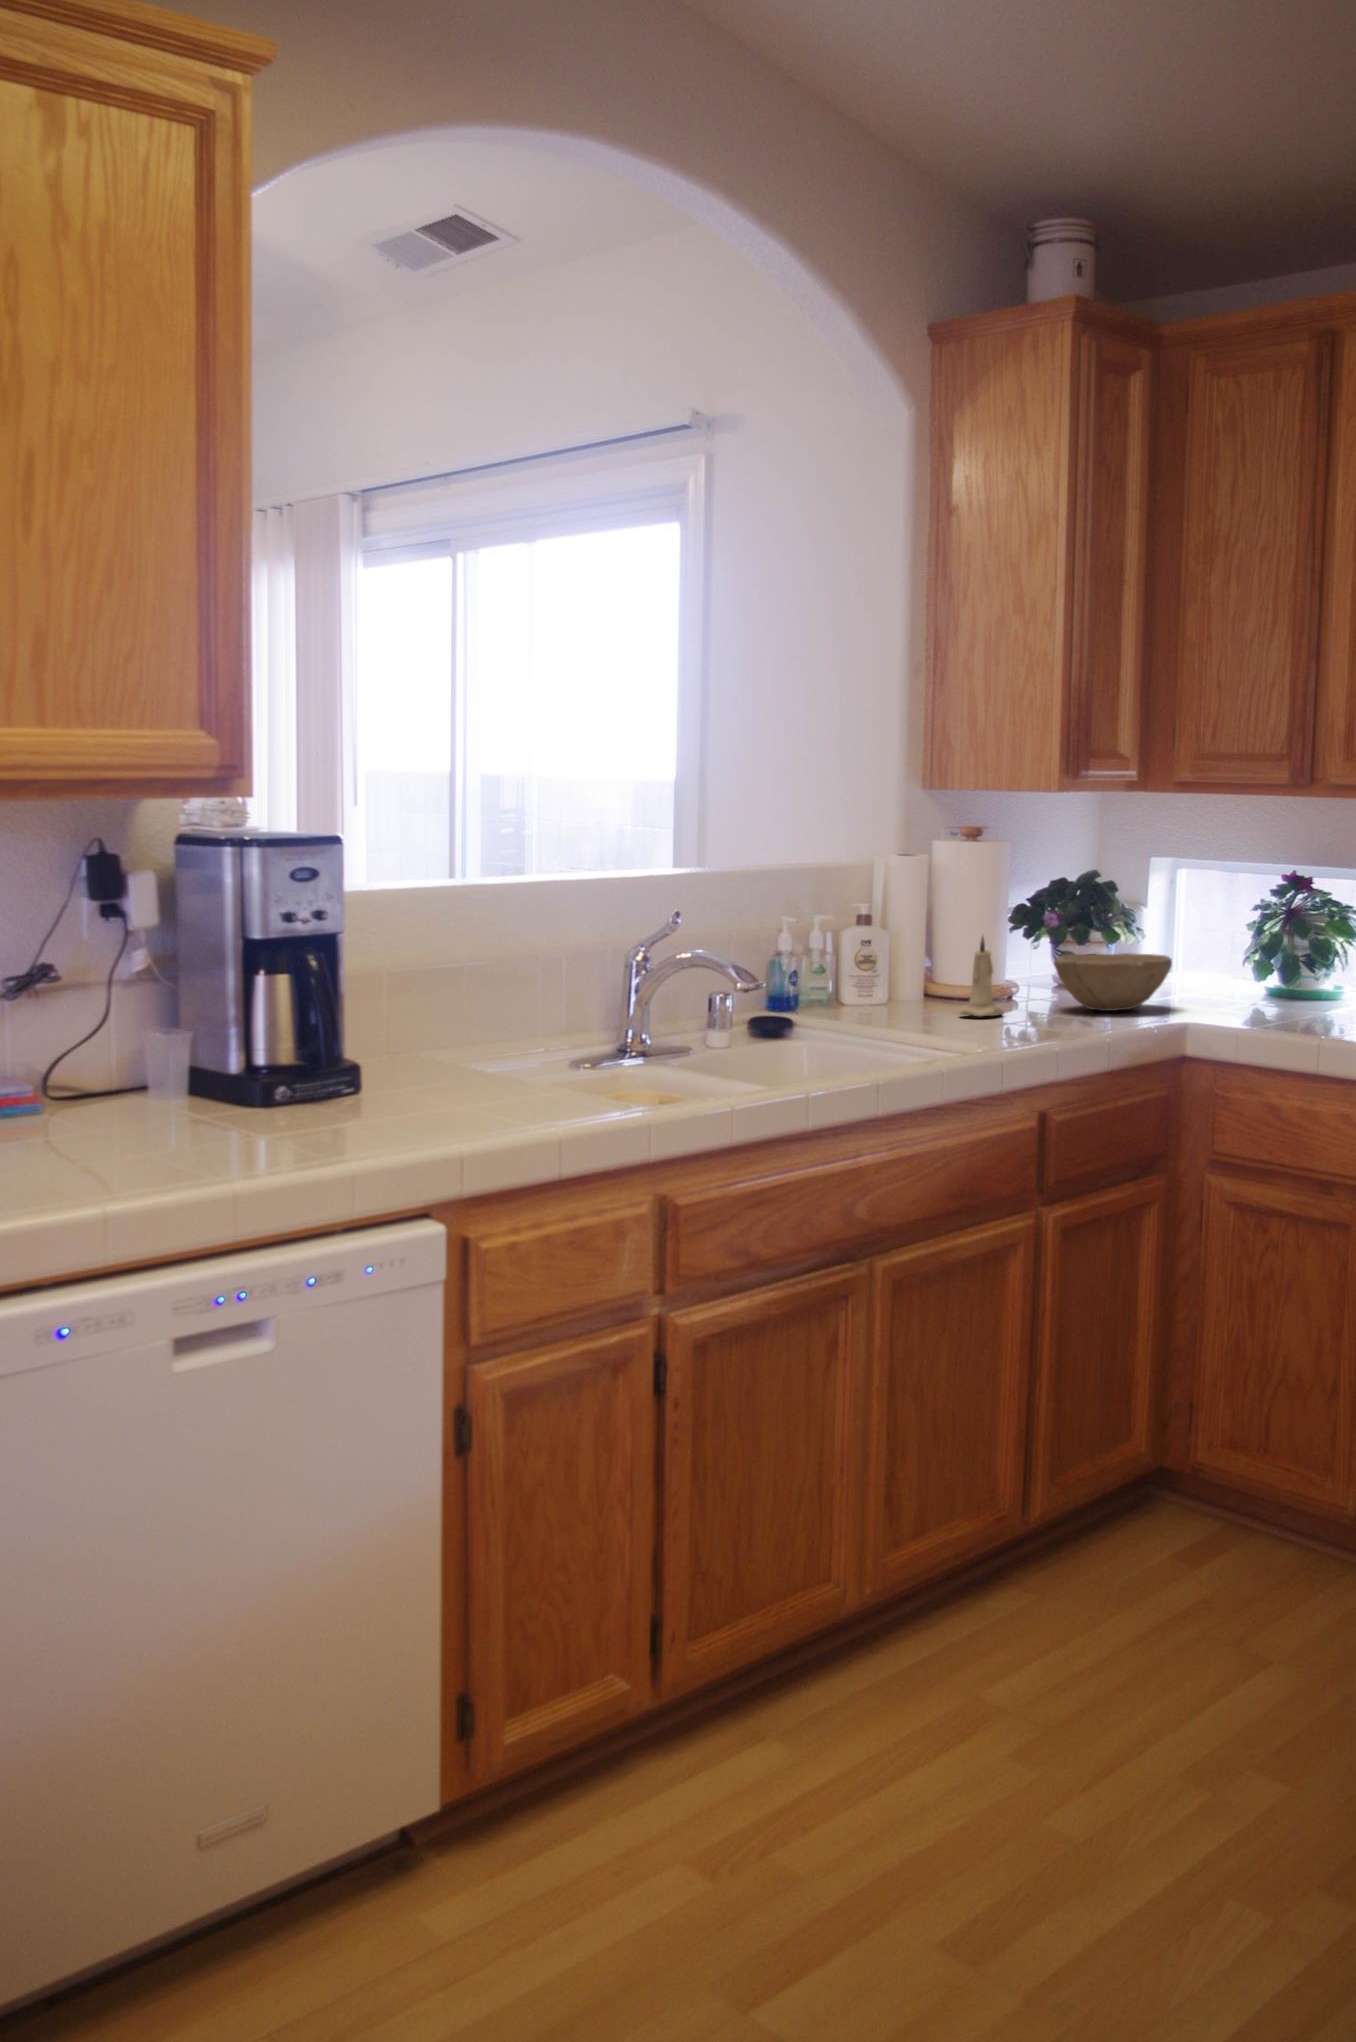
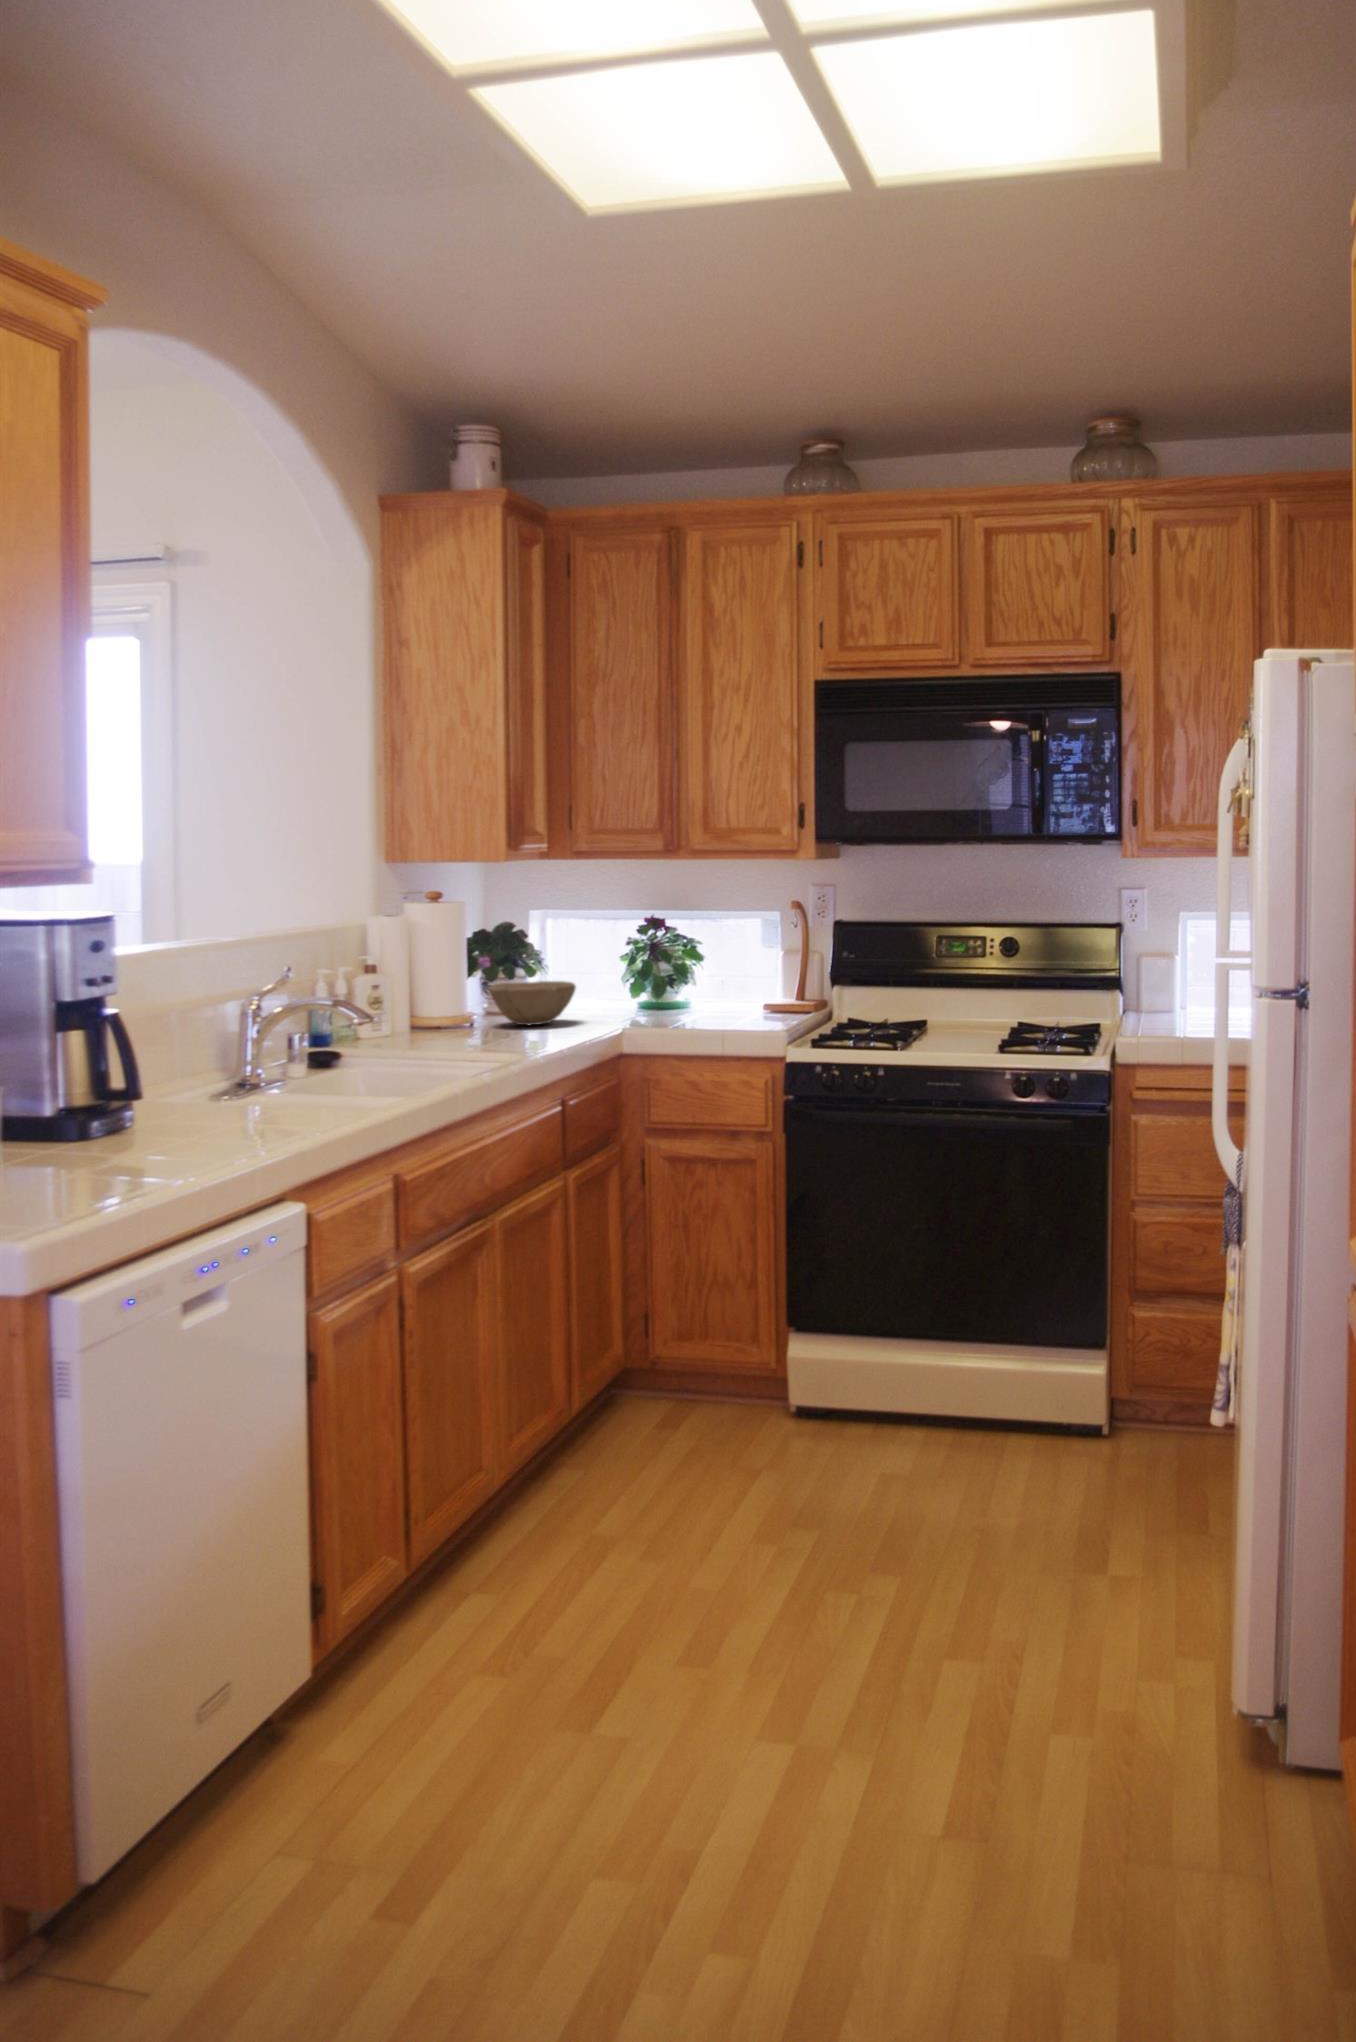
candle: present [958,937,1003,1016] -> none [419,970,454,1034]

